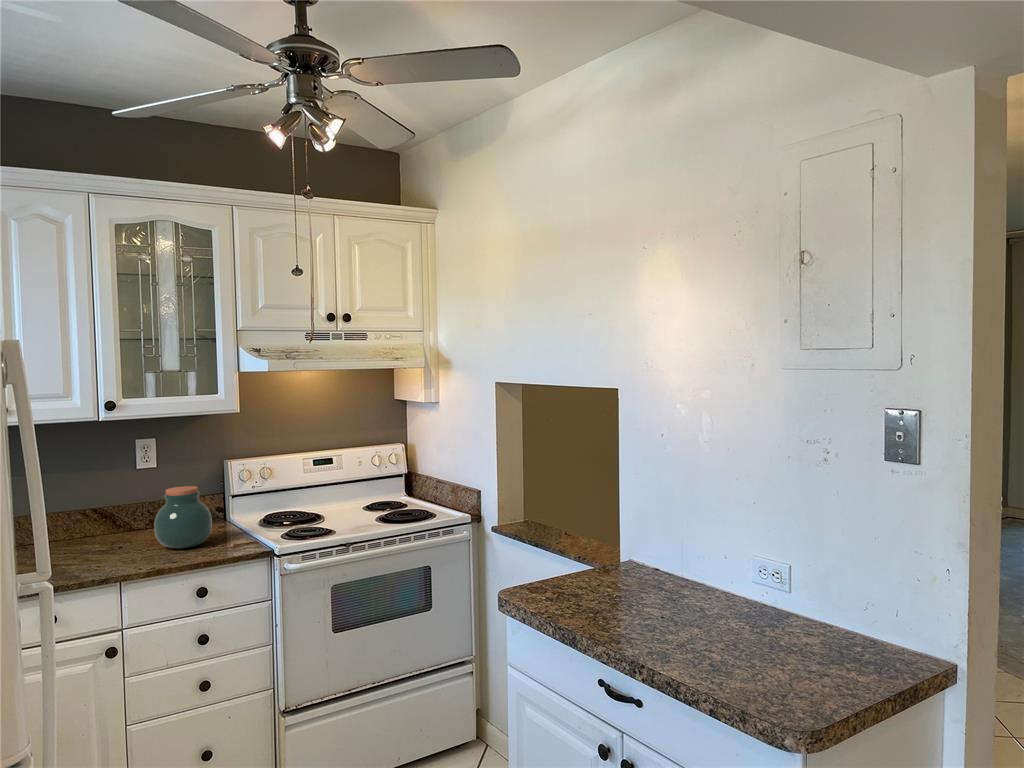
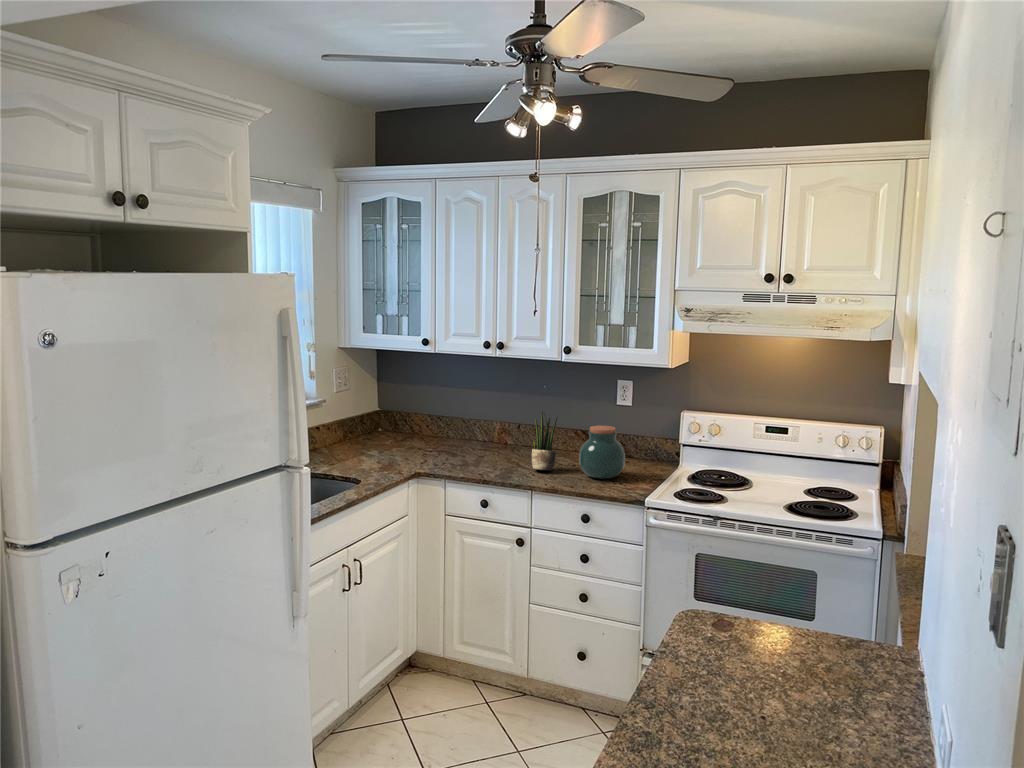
potted plant: none [86,483,123,560] -> present [532,411,558,470]

